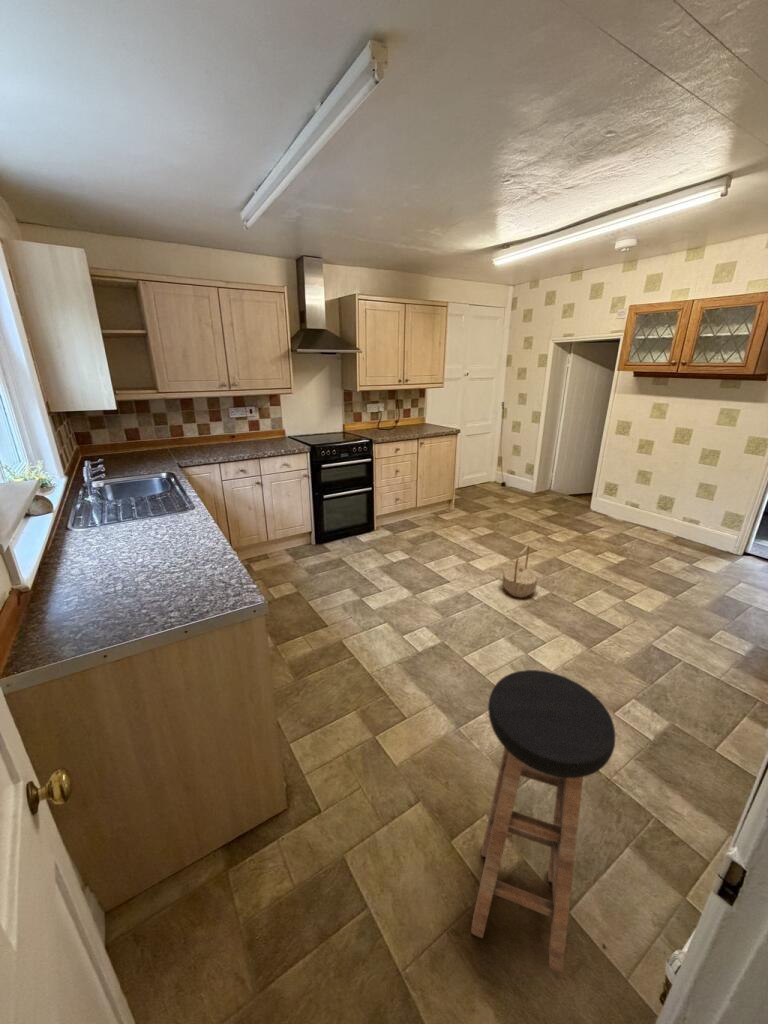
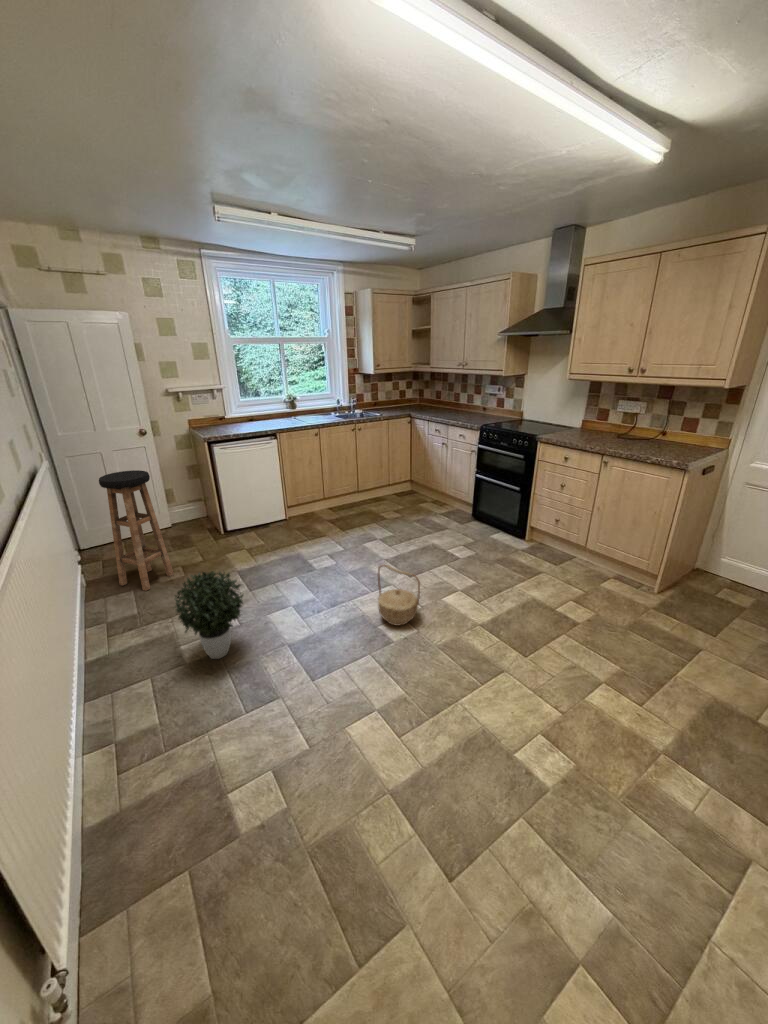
potted plant: none [607,608,696,708] -> present [175,571,243,659]

